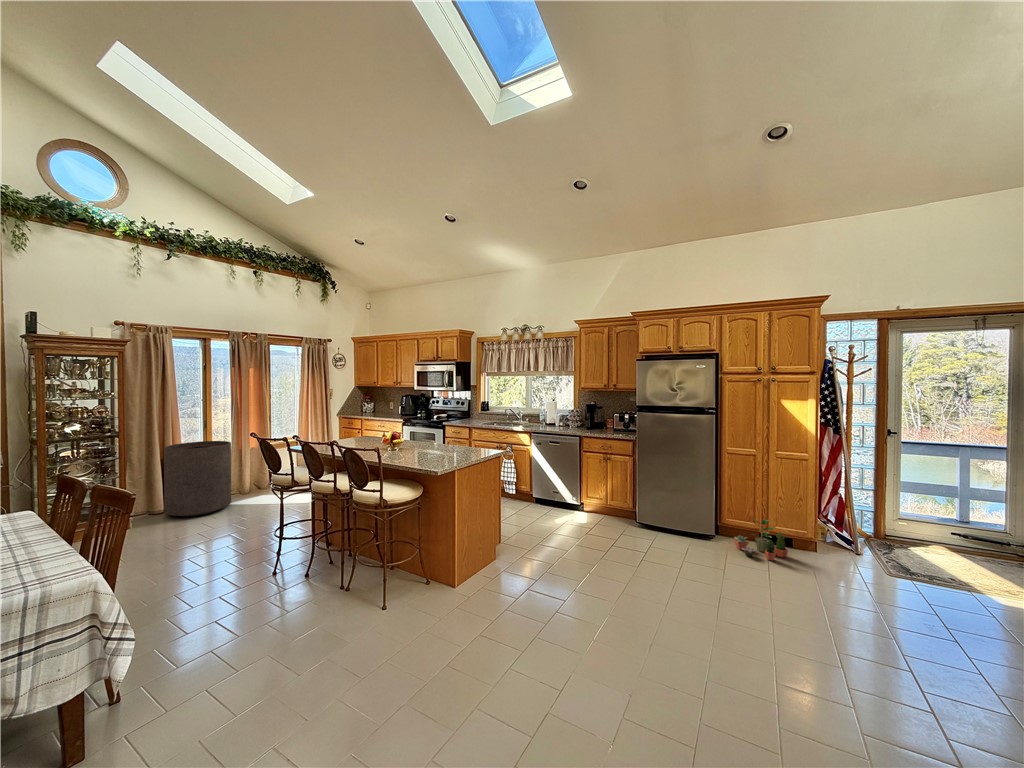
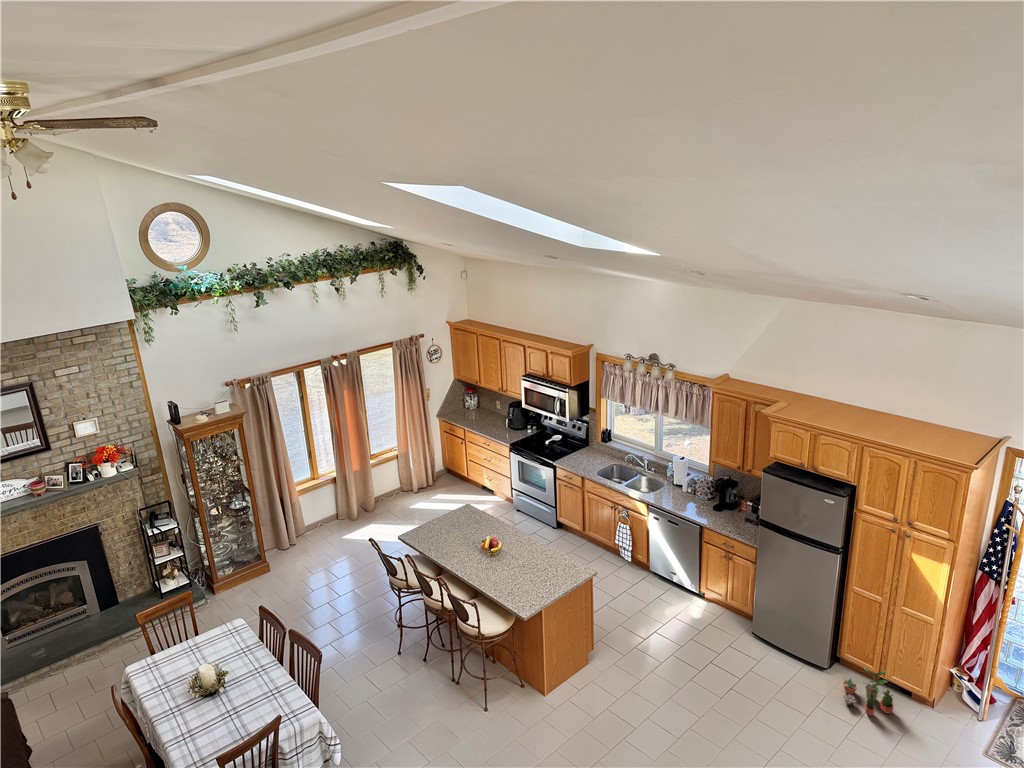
trash can: present [164,441,231,516] -> none [286,479,346,557]

